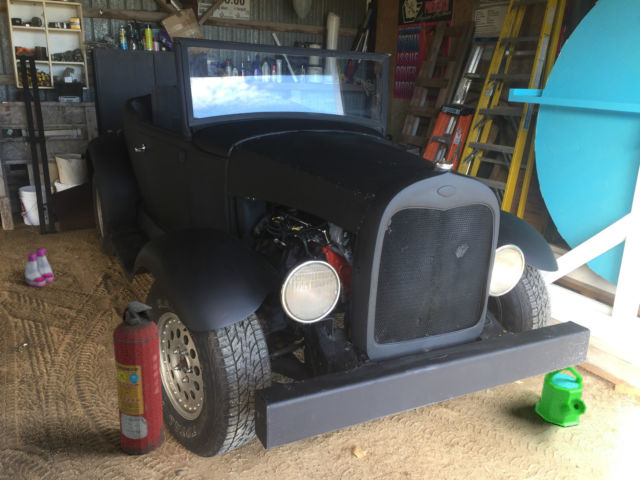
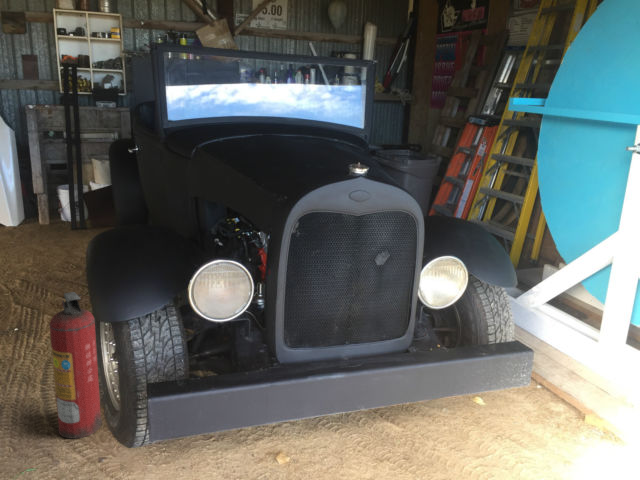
boots: present [24,248,54,286] -> none [32,242,61,279]
watering can: present [535,366,587,427] -> none [485,387,535,454]

